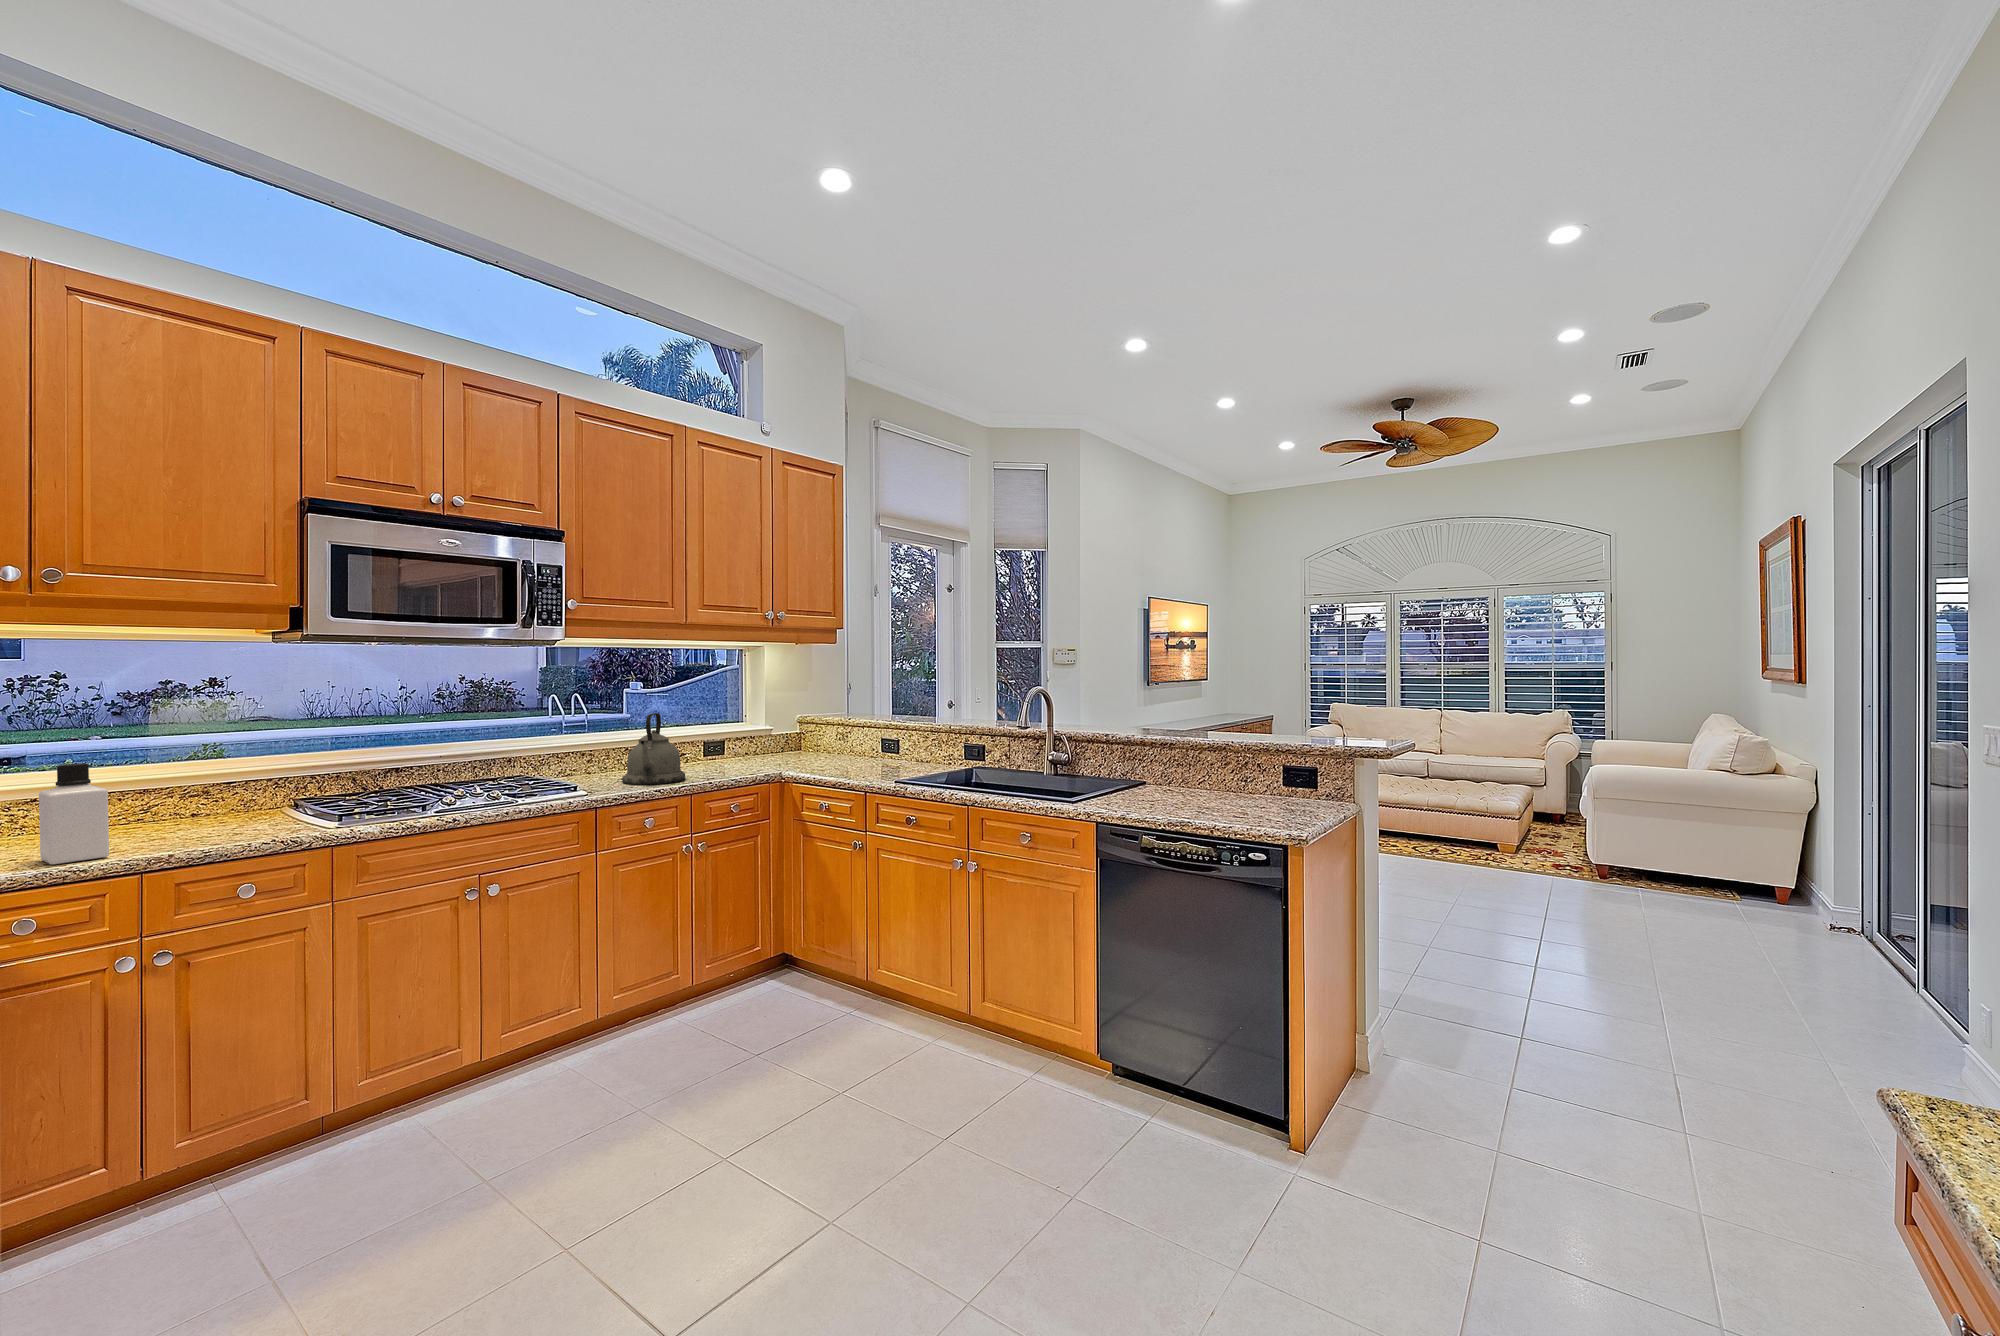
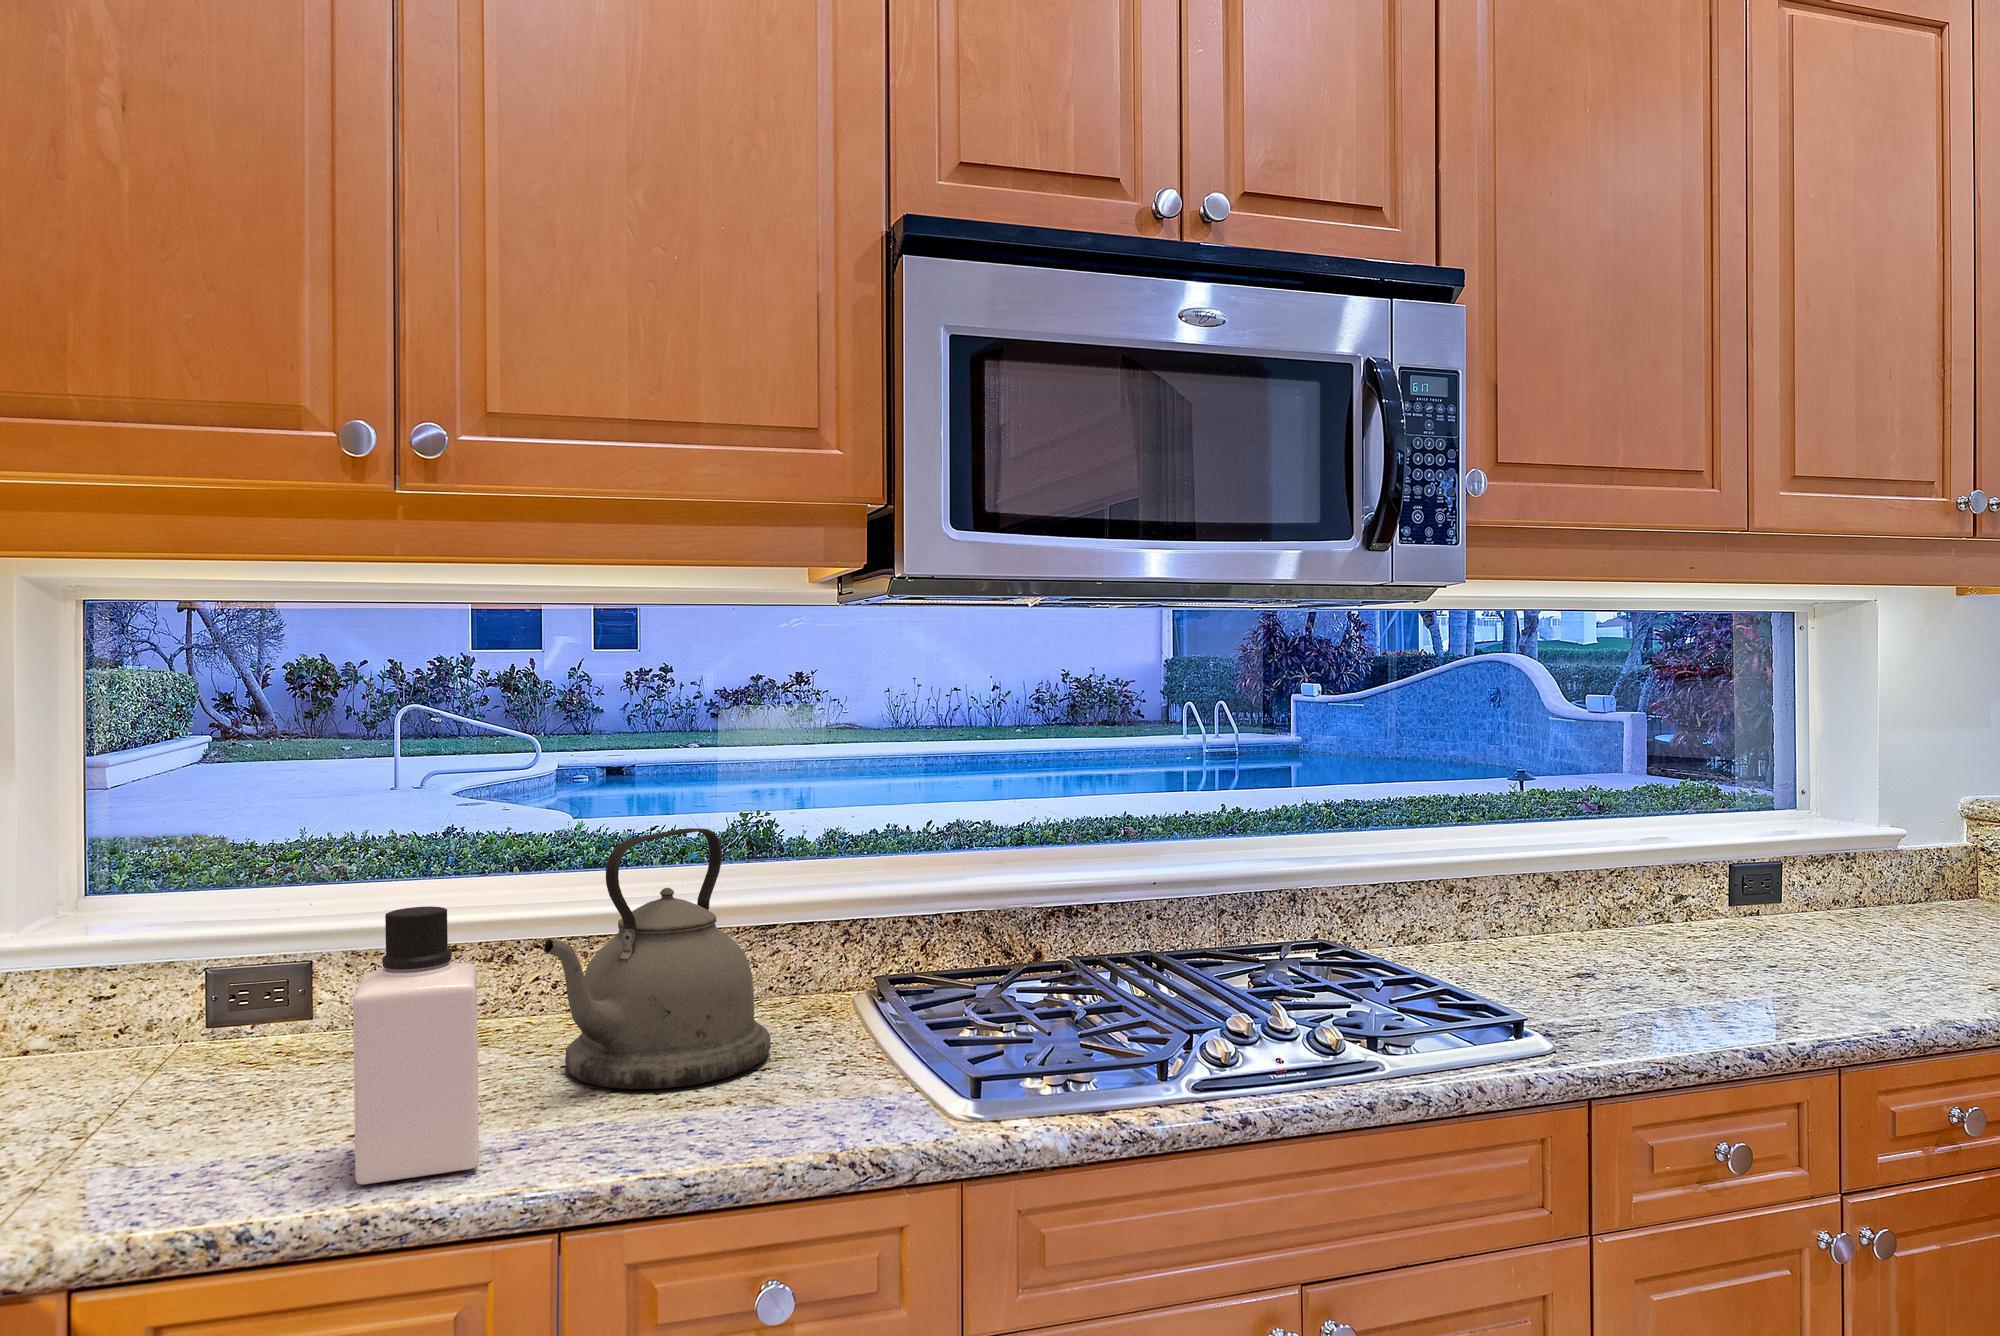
kettle: present [622,713,685,785] -> present [544,828,771,1089]

